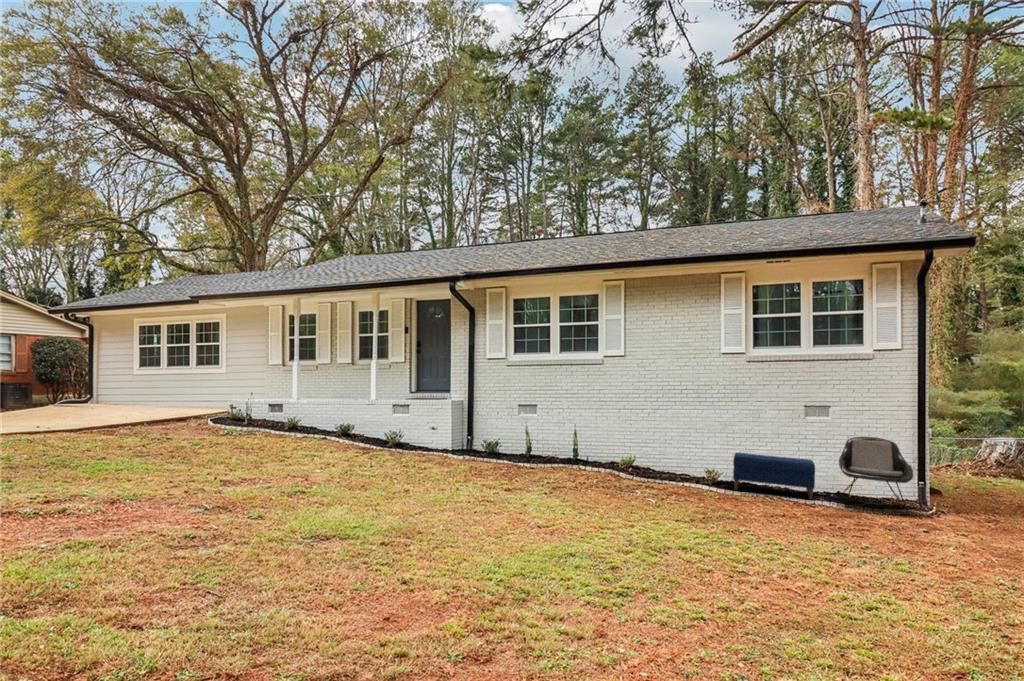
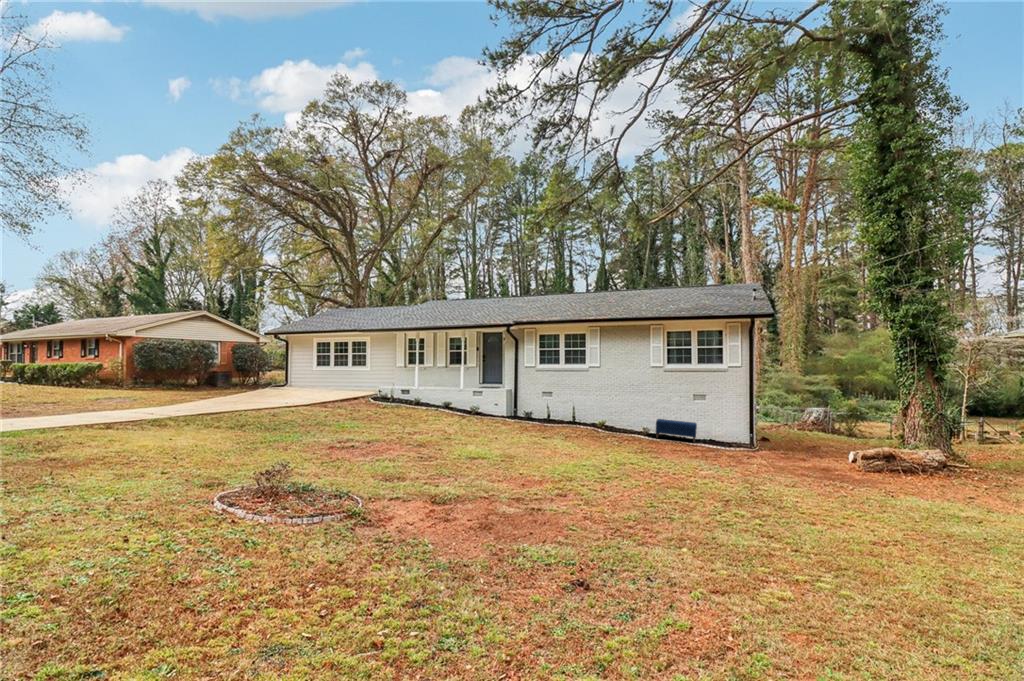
lounge chair: present [839,437,913,515] -> none [708,411,742,450]

